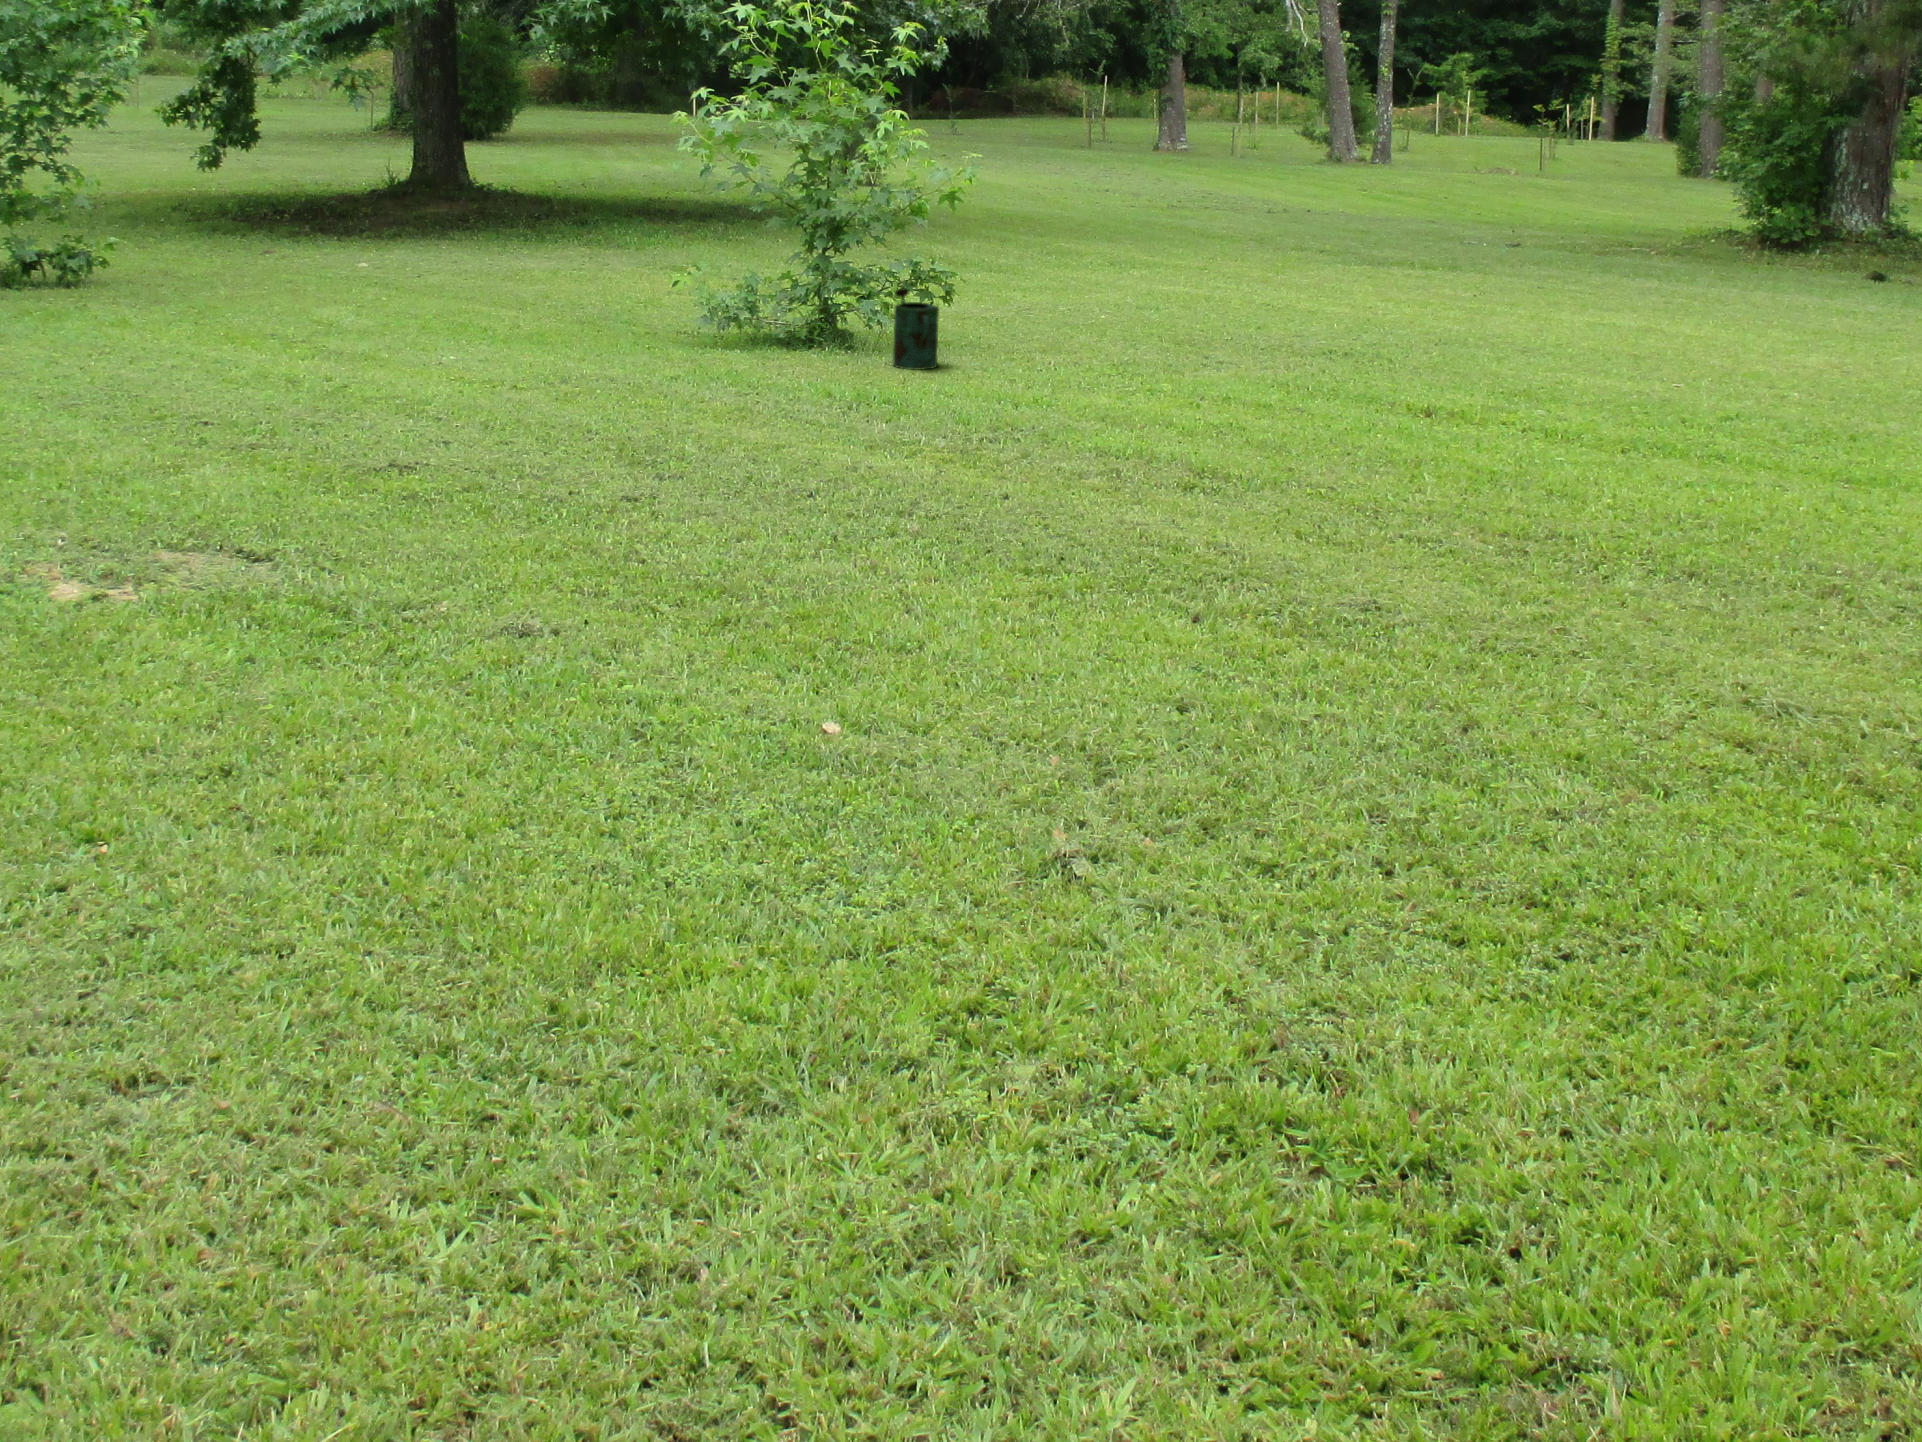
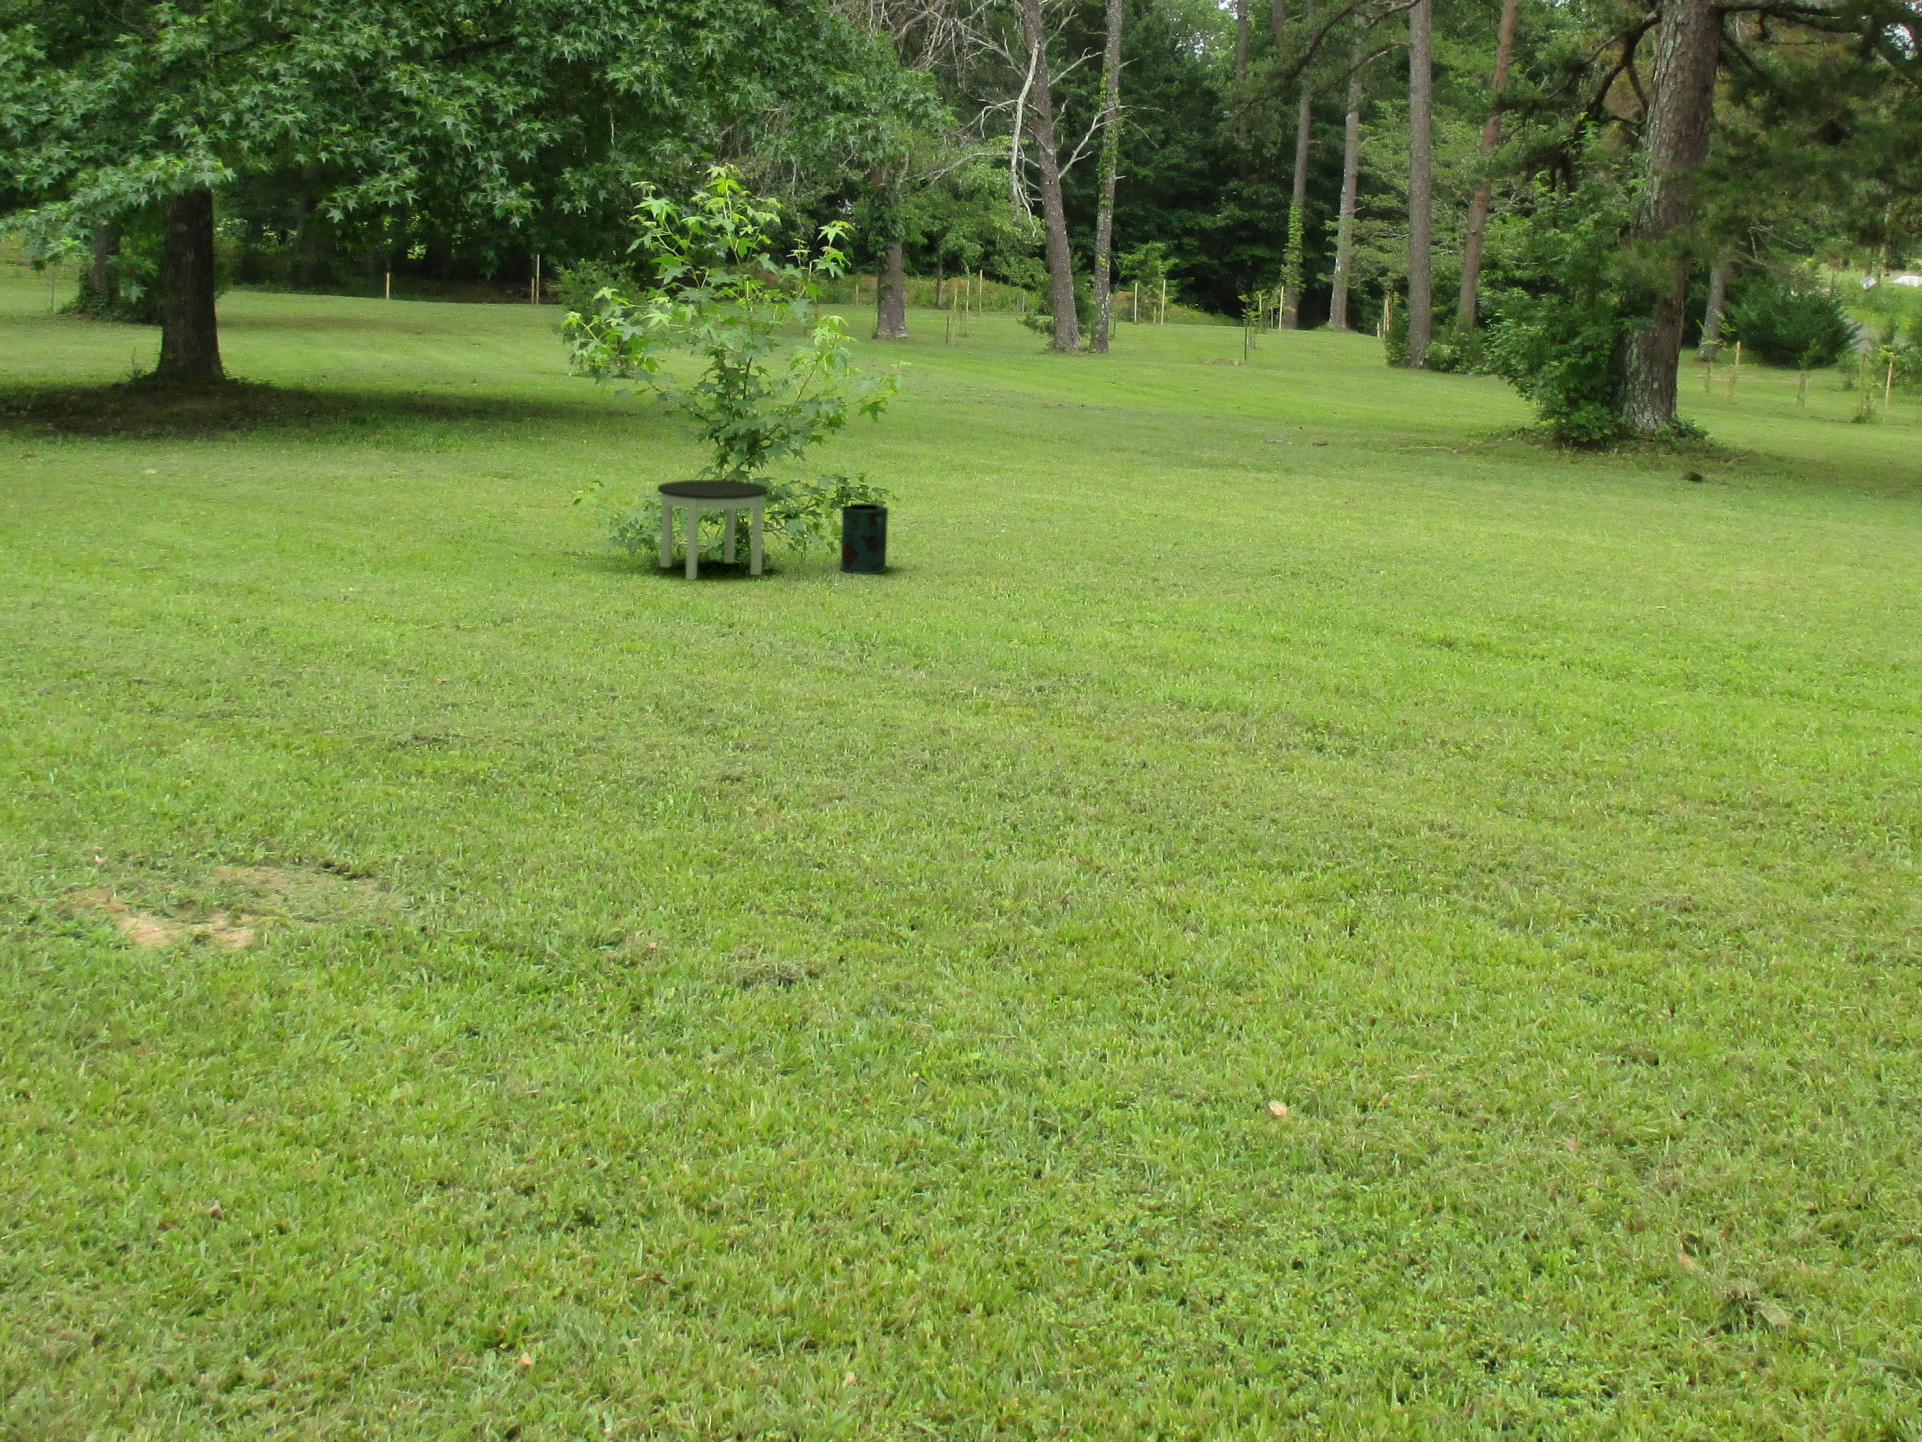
round table: none [717,276,822,370] -> present [657,480,768,580]

